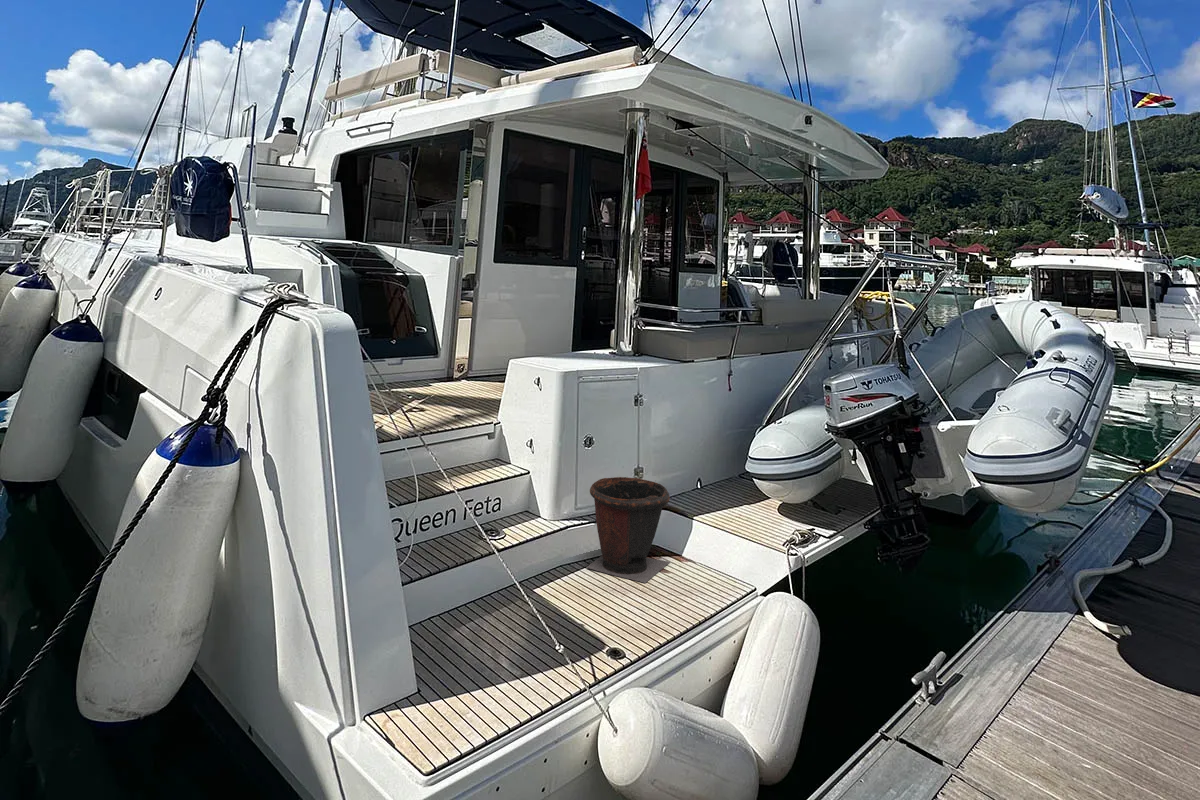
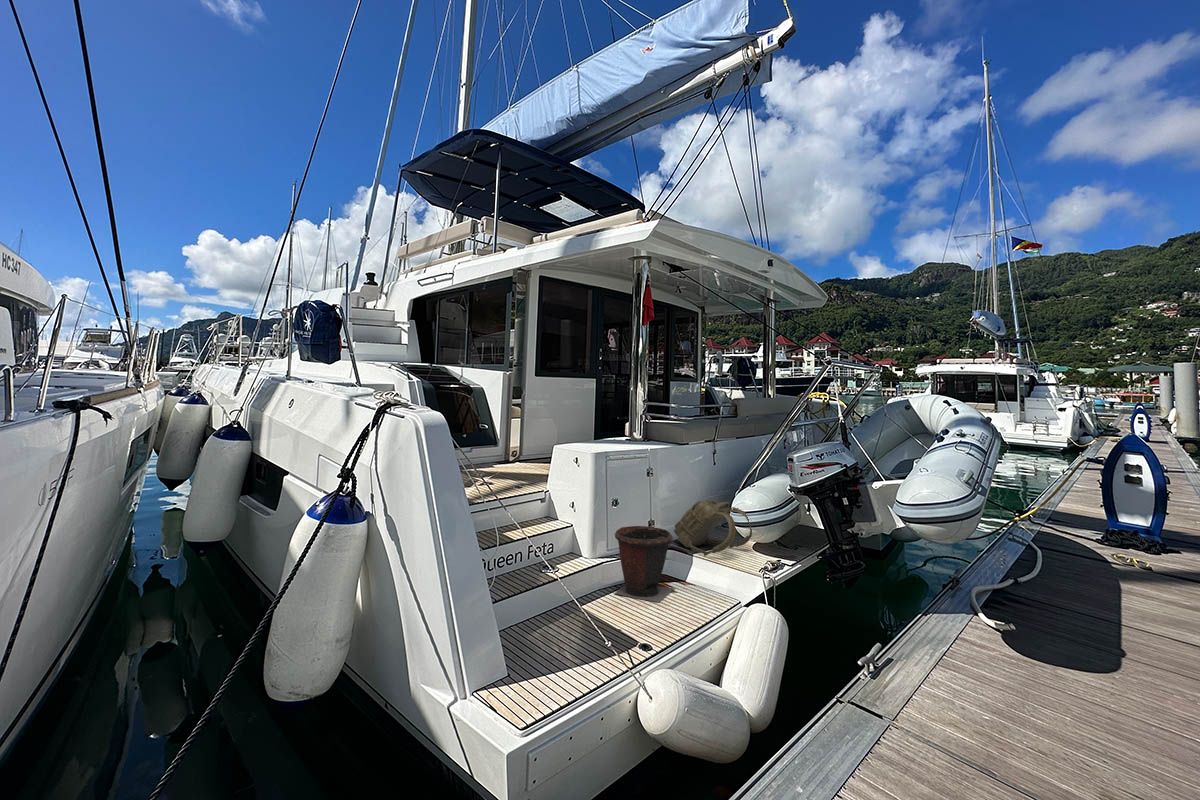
backpack: none [676,442,784,519] -> present [674,499,752,556]

